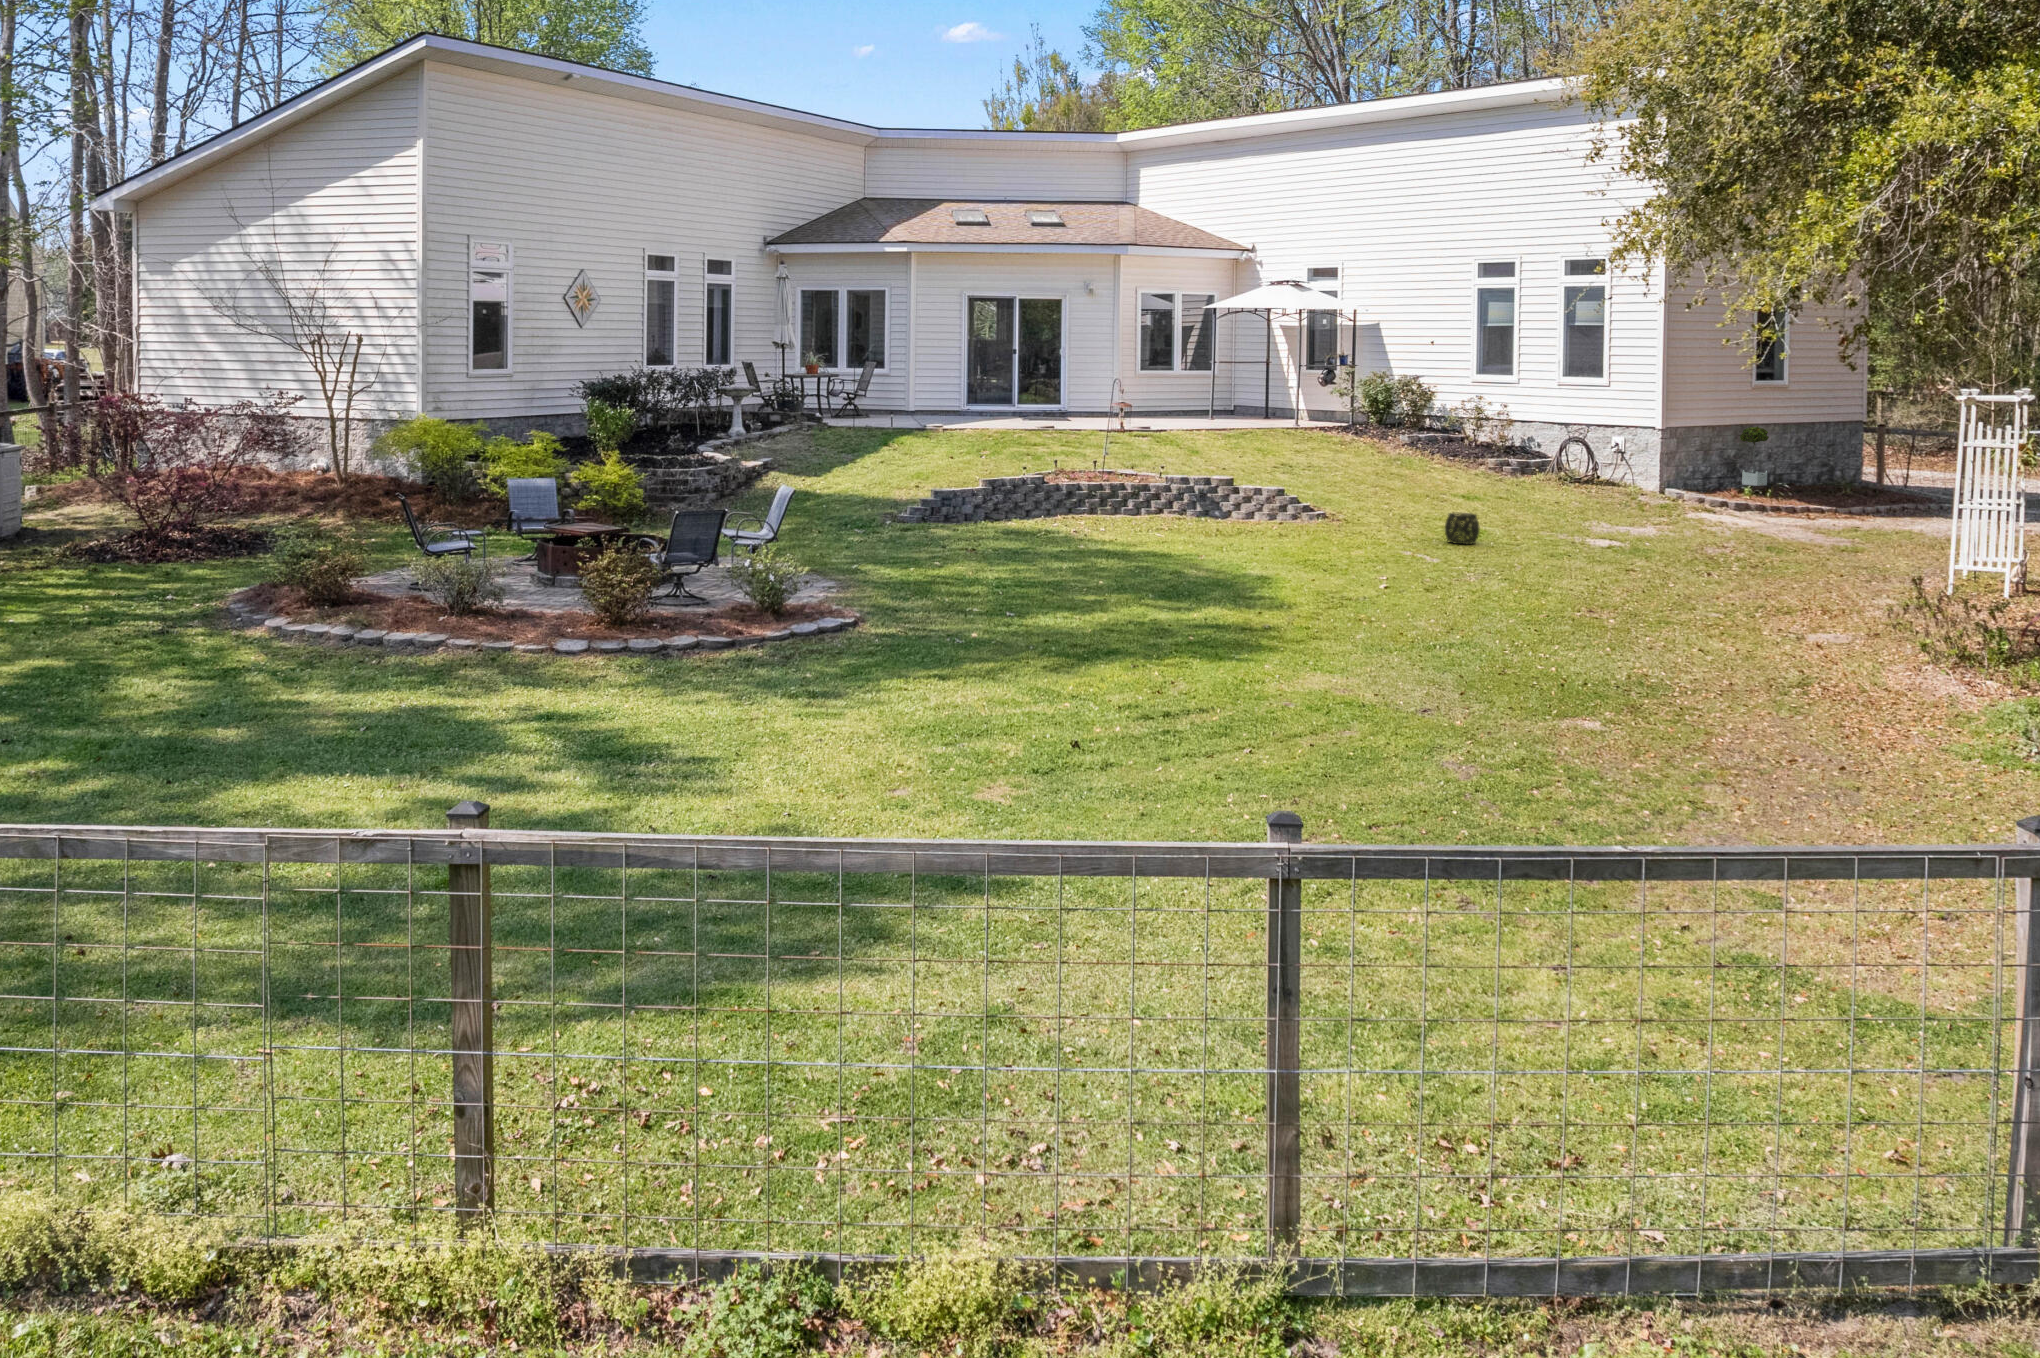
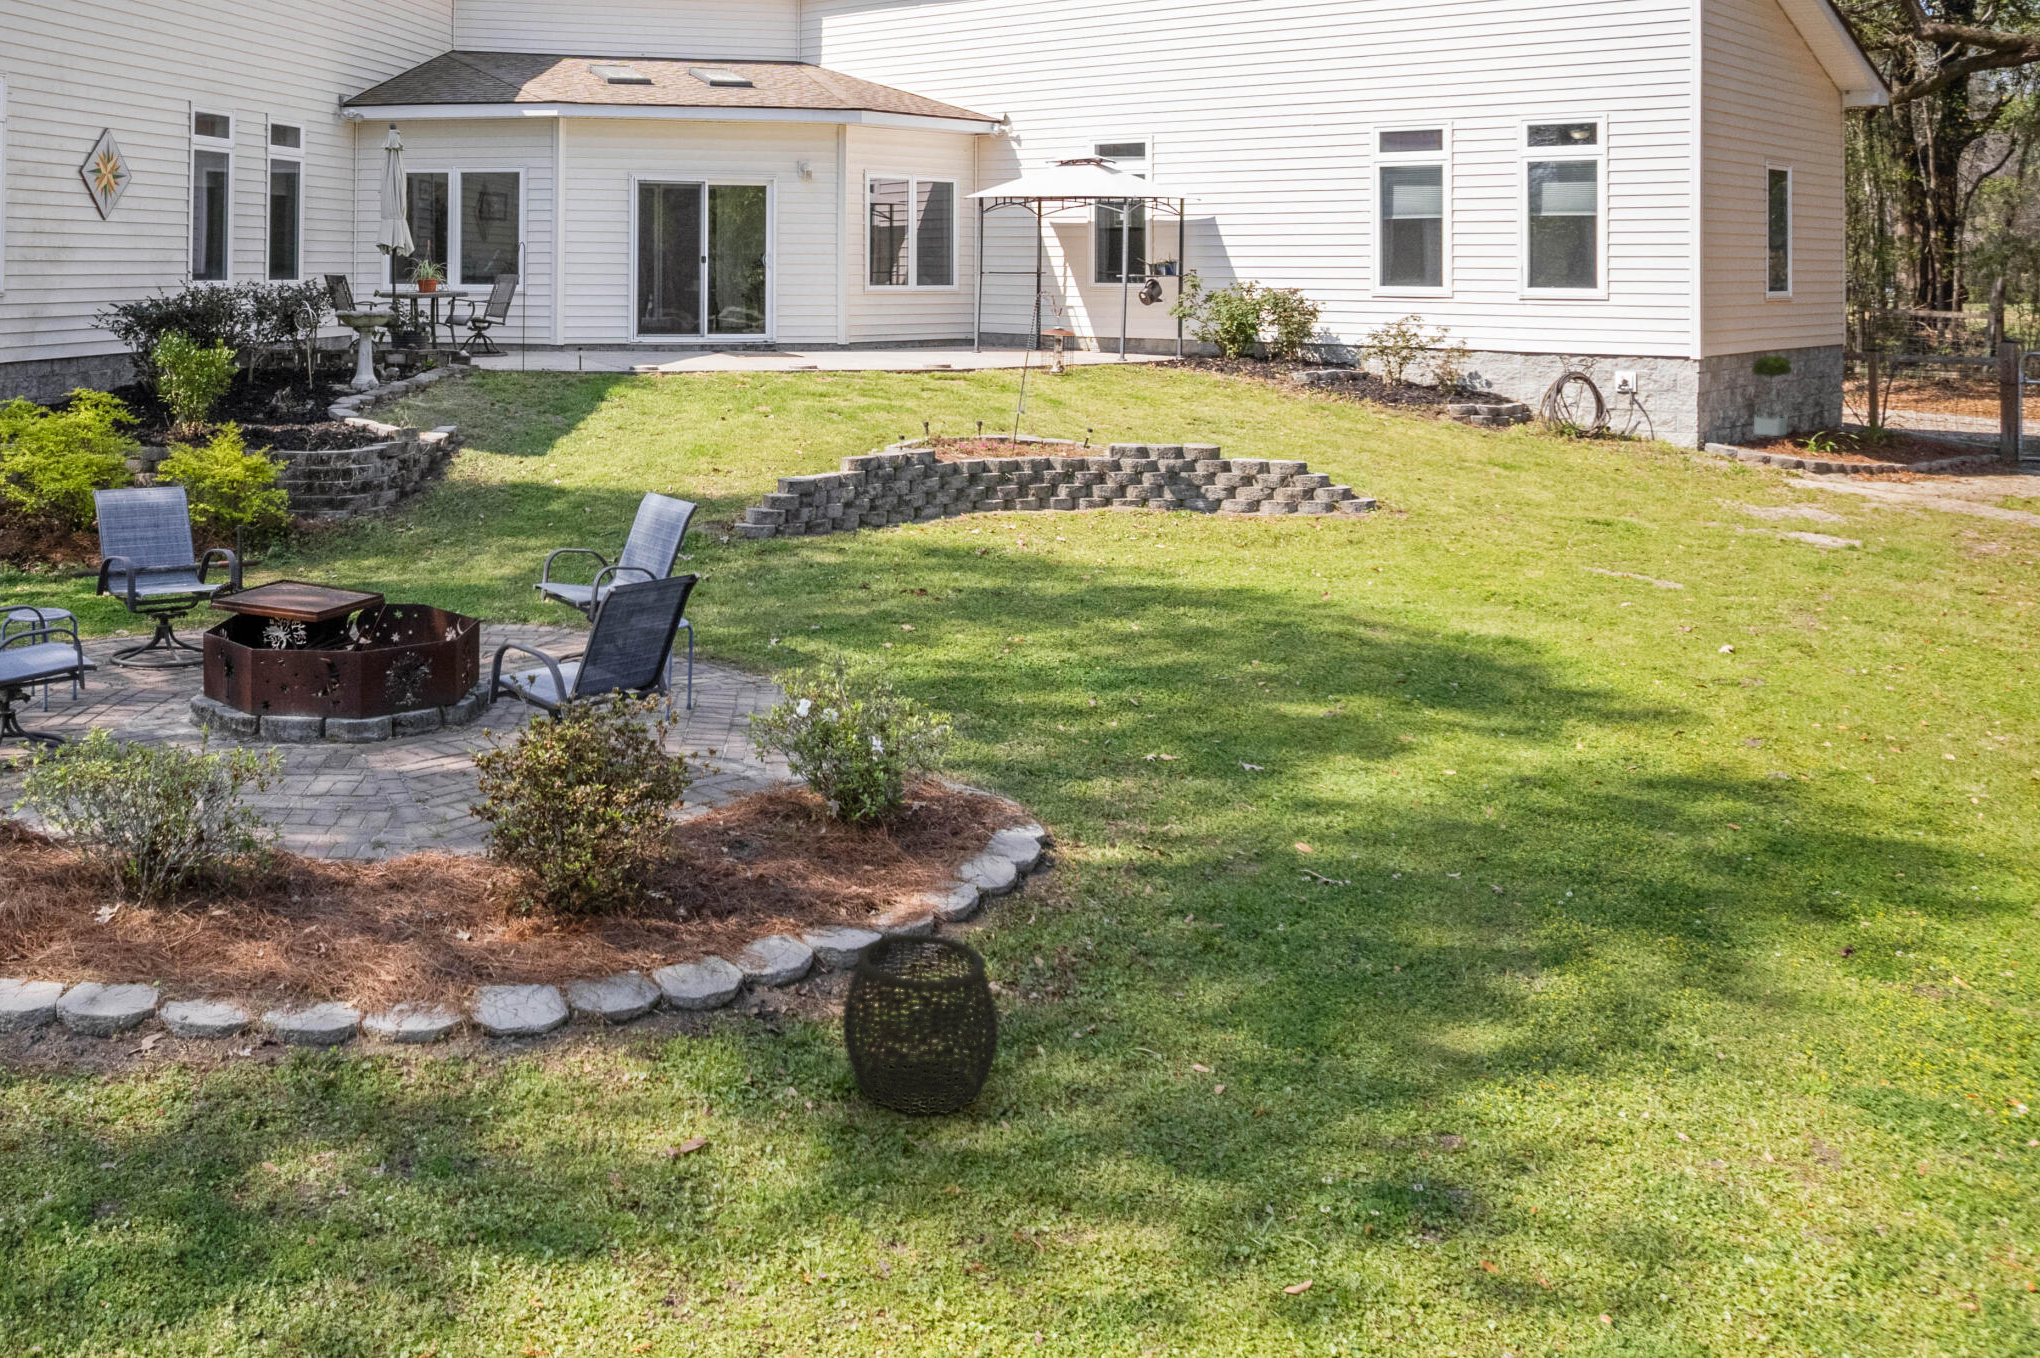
woven basket: present [1445,513,1480,544] -> present [842,935,999,1114]

